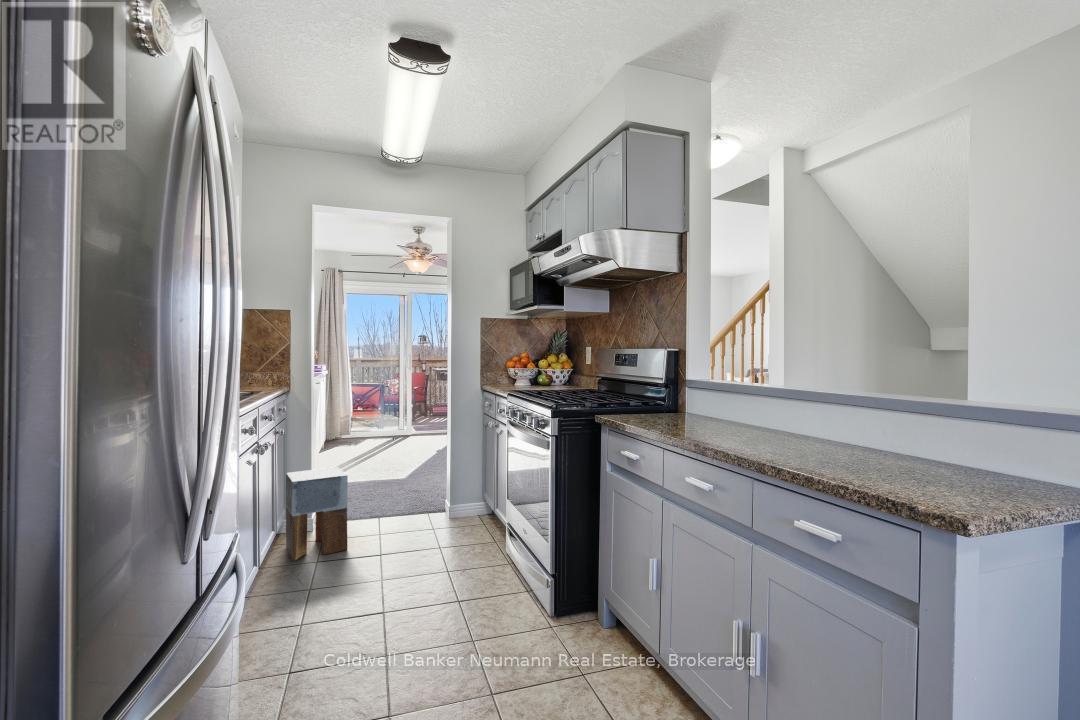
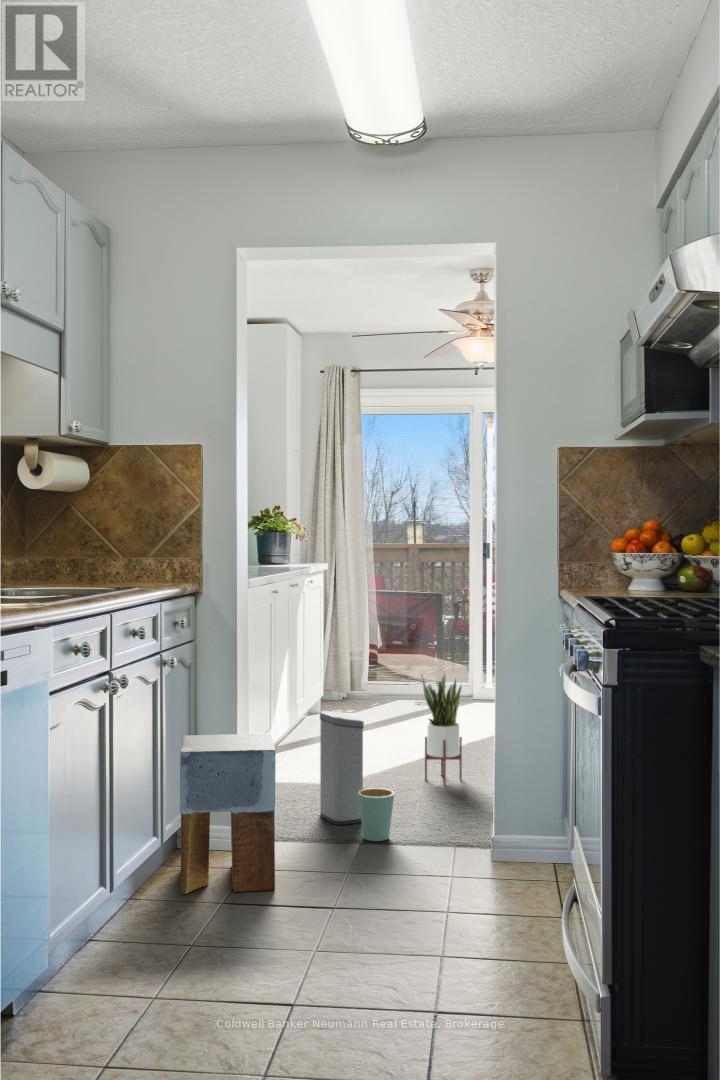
potted plant: none [400,428,420,485] -> present [421,673,462,784]
trash can: none [353,453,399,517] -> present [320,711,394,841]

